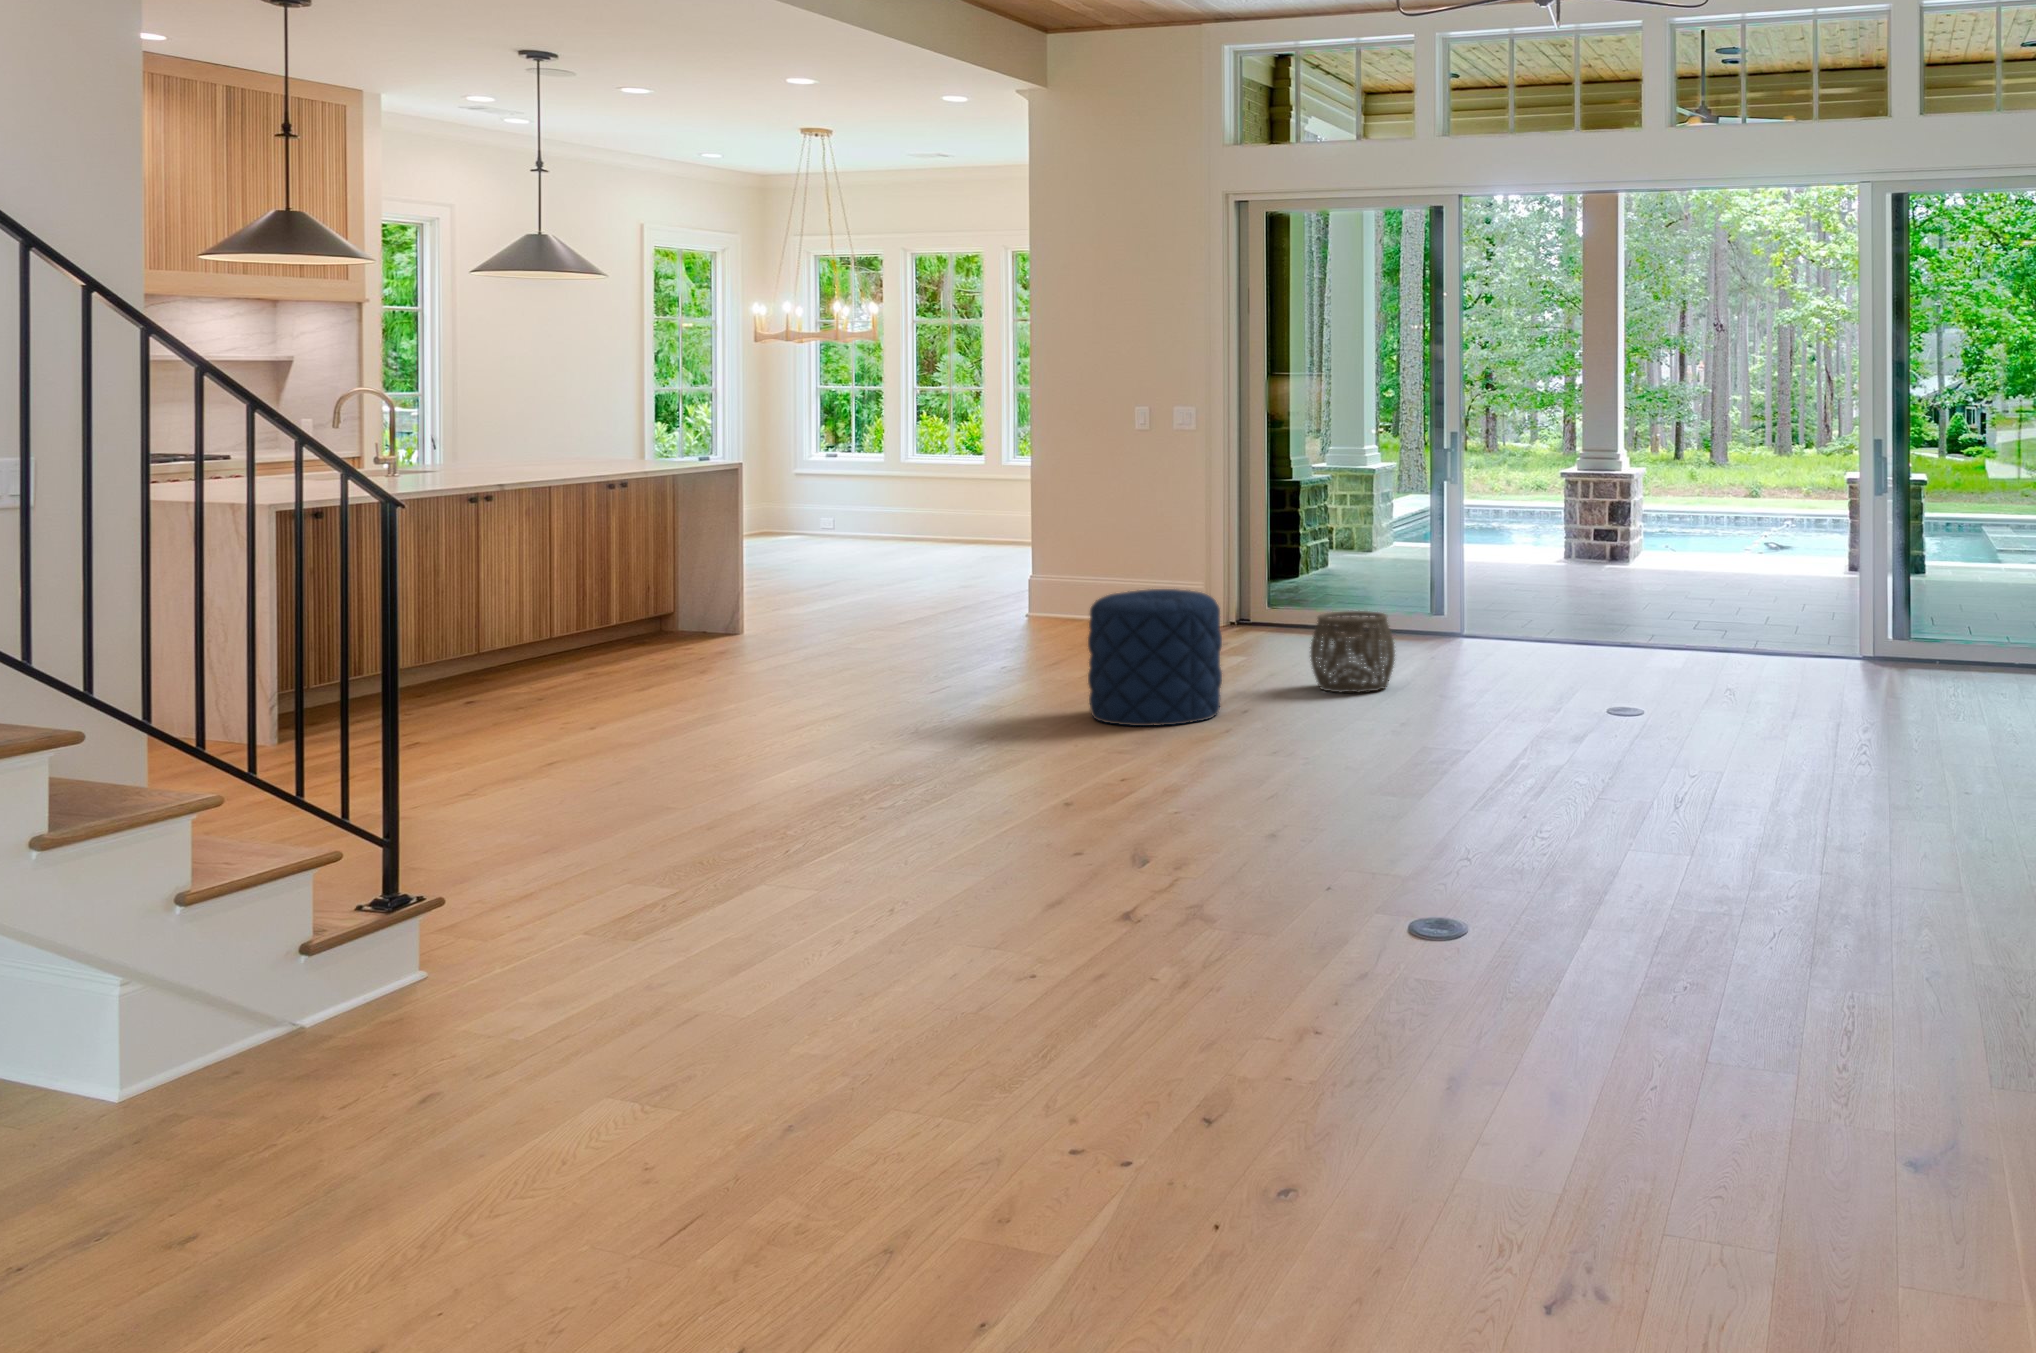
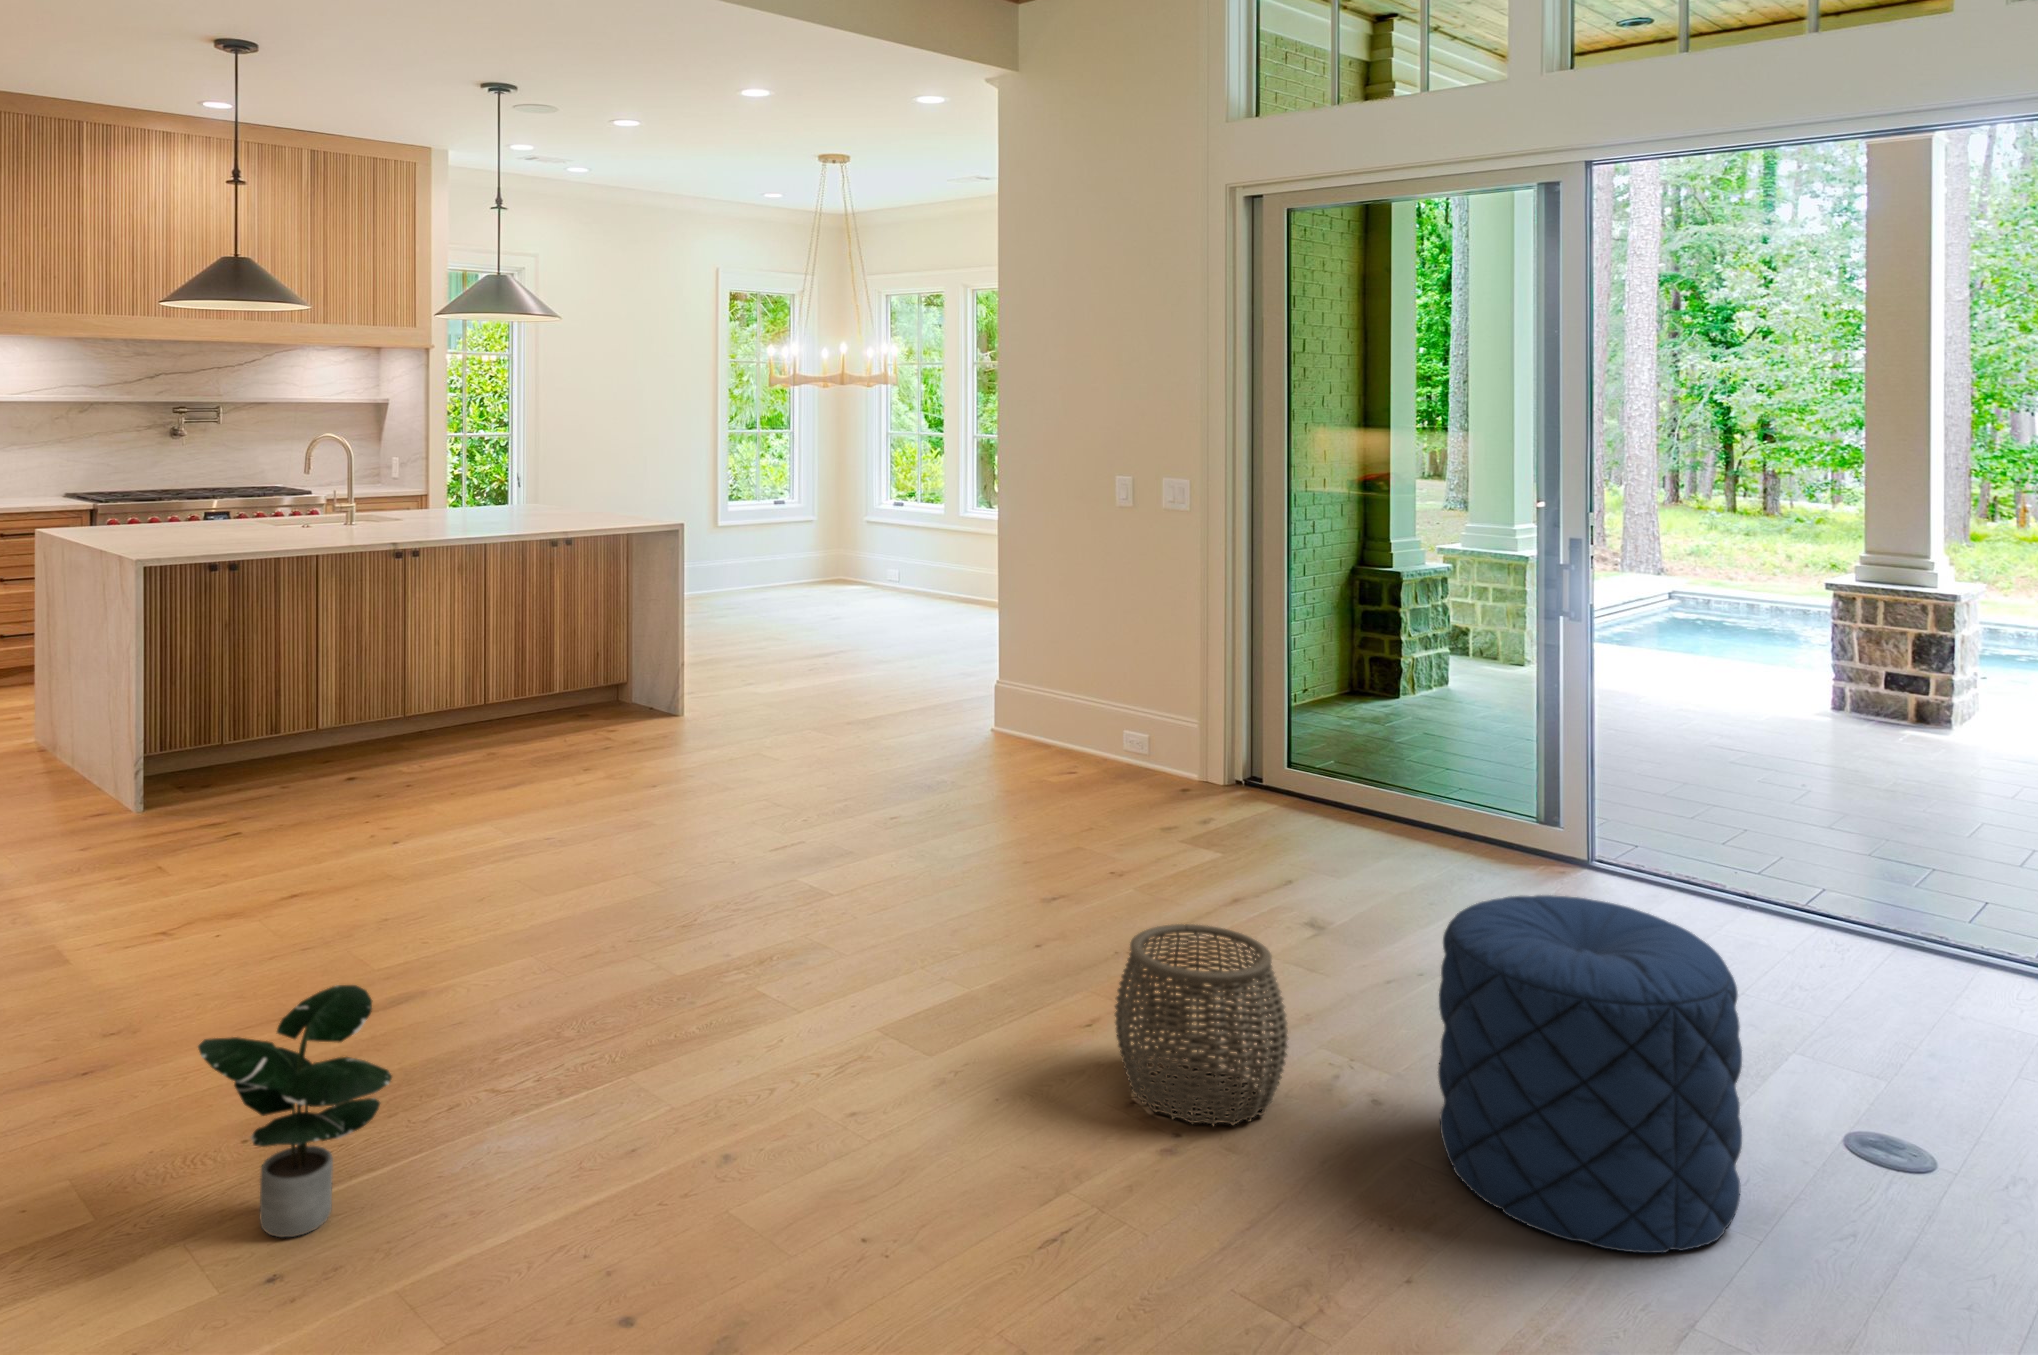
pouf: present [1088,589,1222,726] -> present [1438,895,1742,1253]
potted plant: none [950,647,1052,756] -> present [198,985,392,1237]

